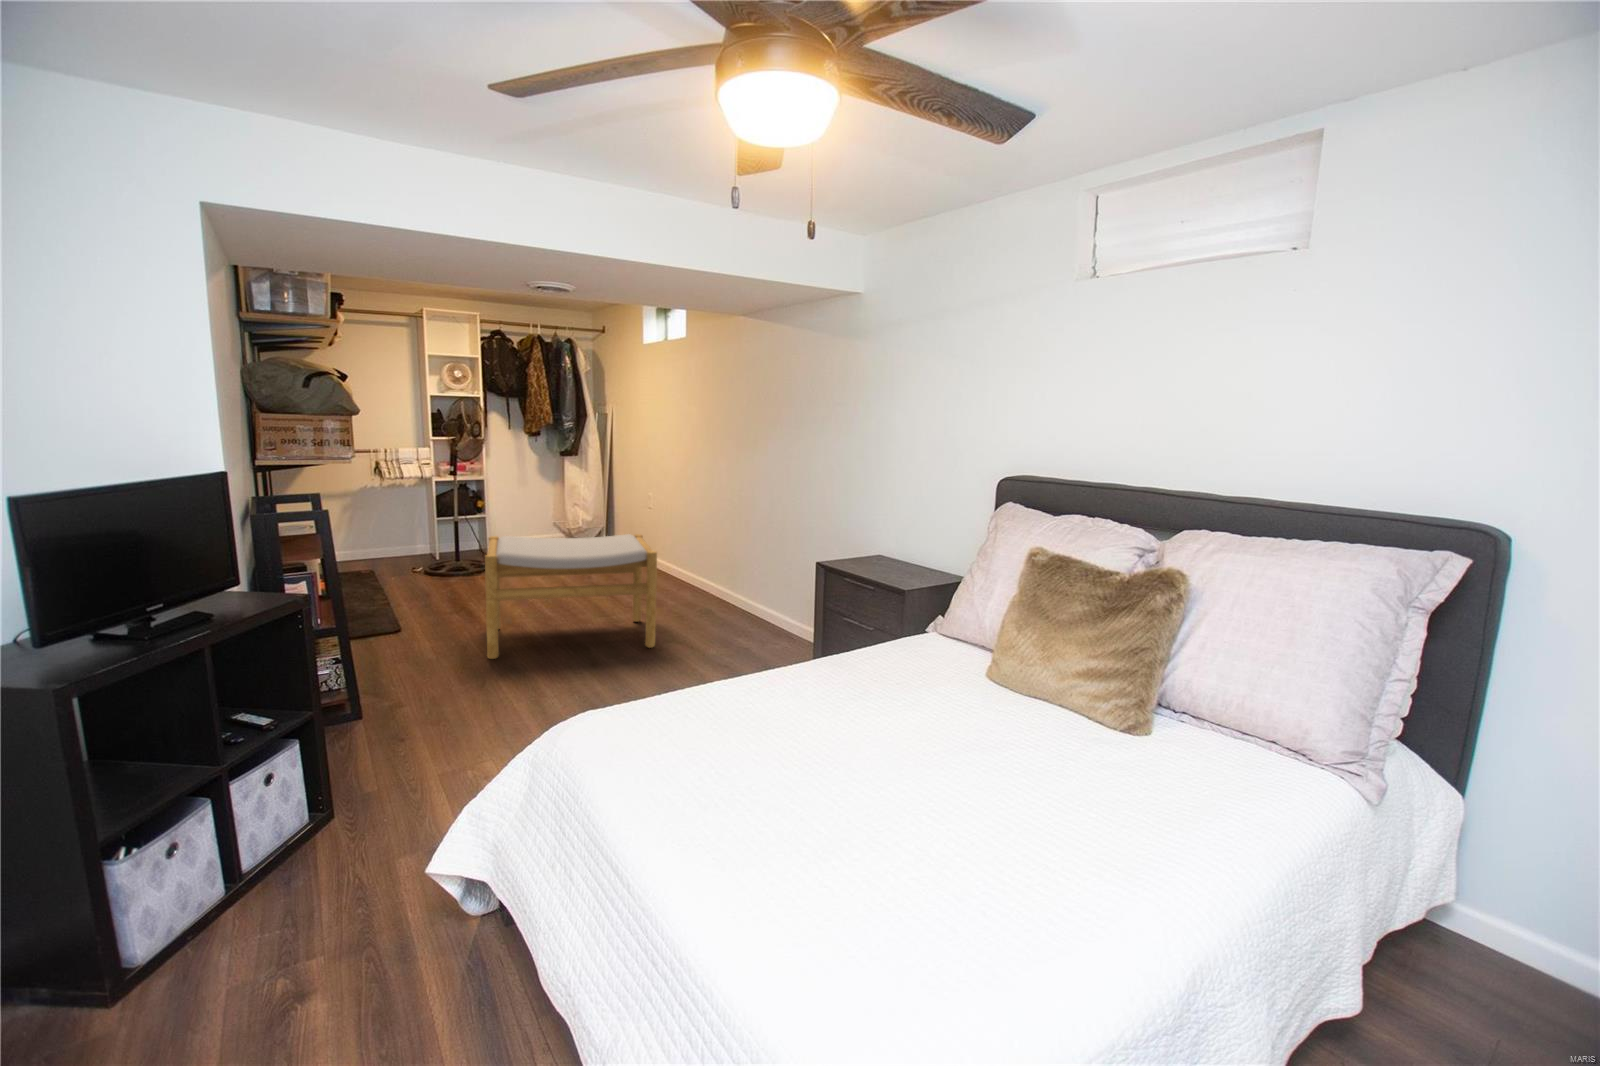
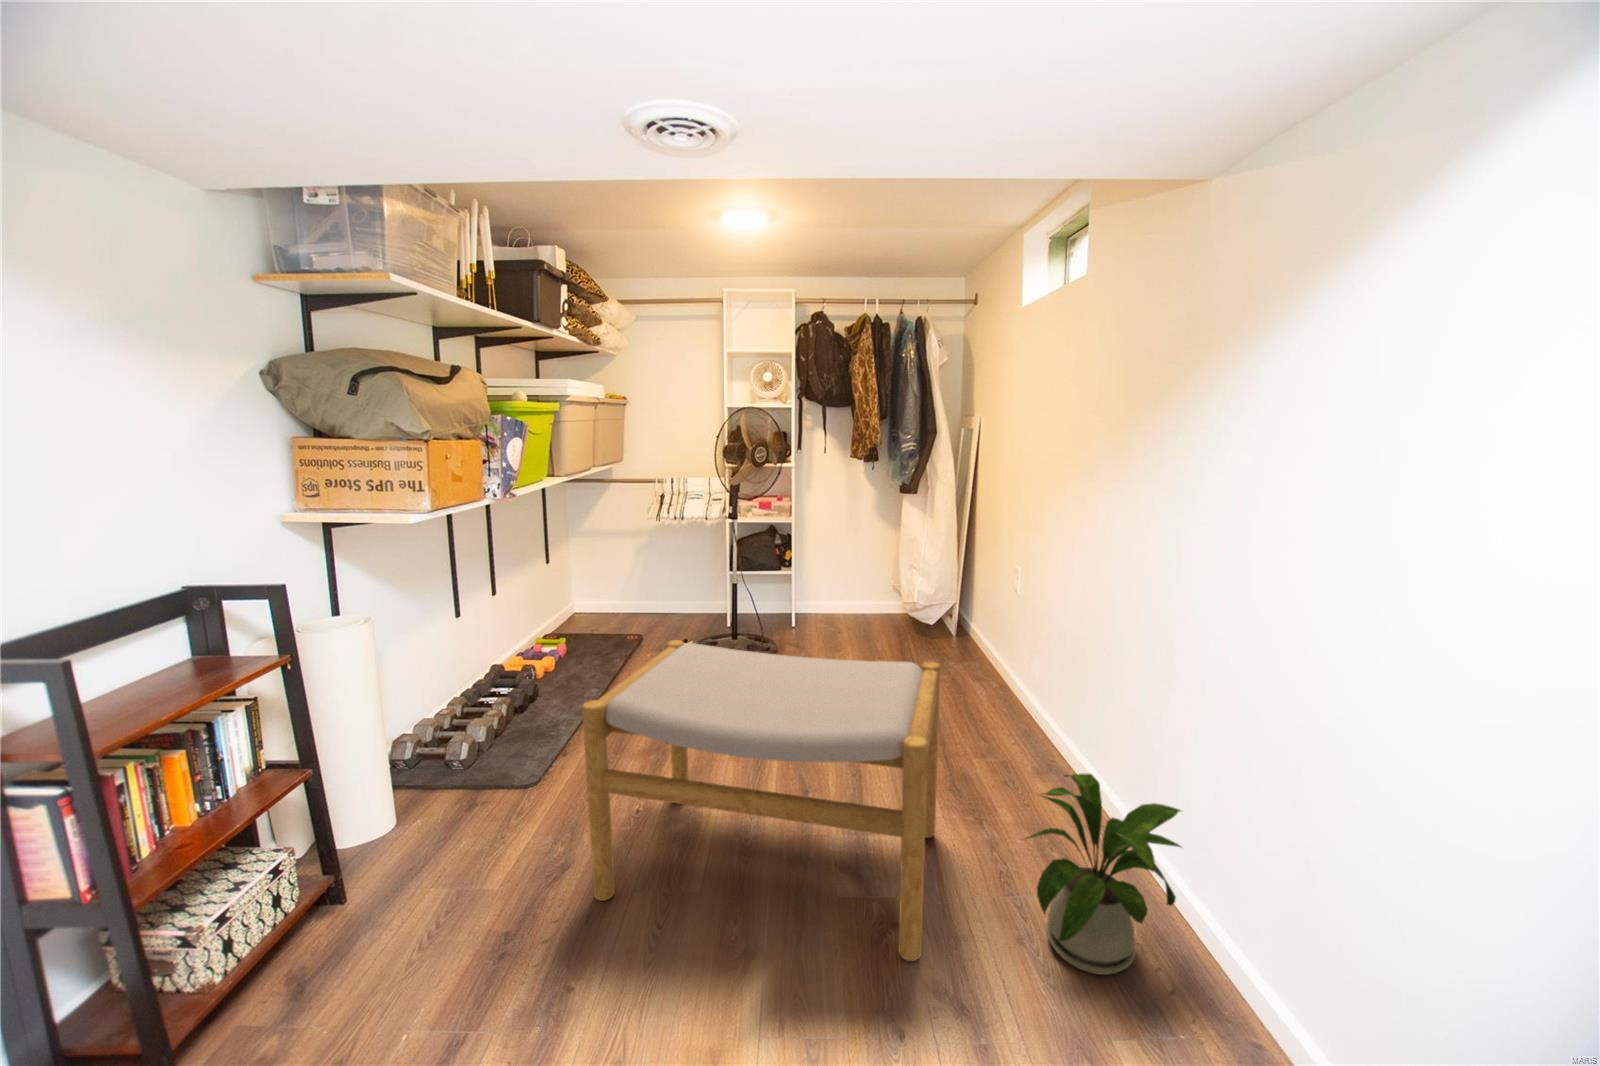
house plant: none [689,567,748,639] -> present [1027,774,1181,975]

